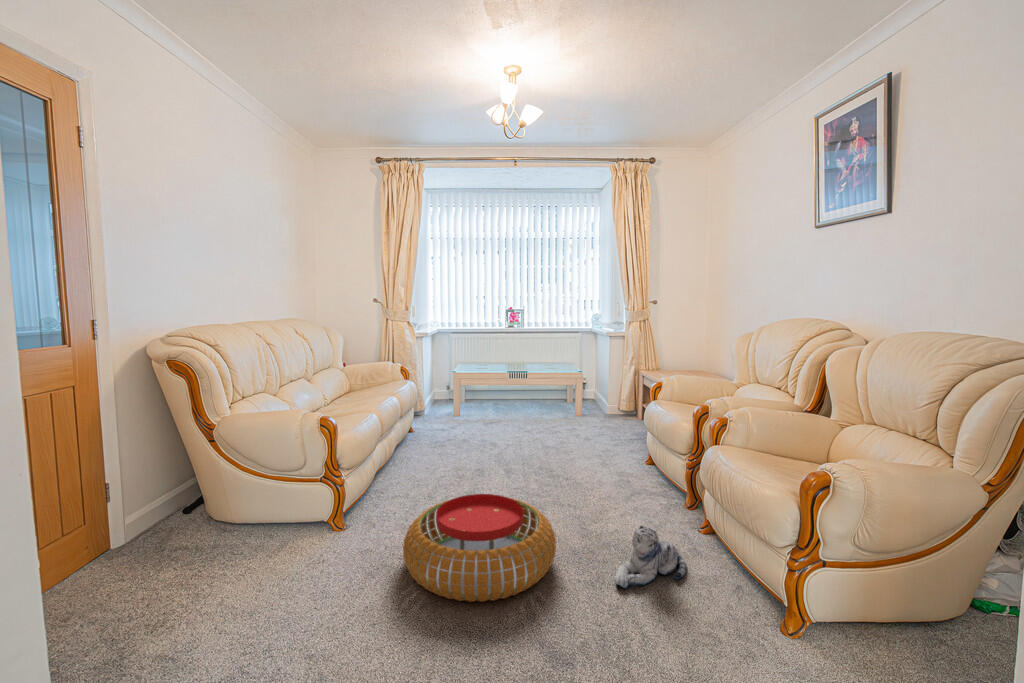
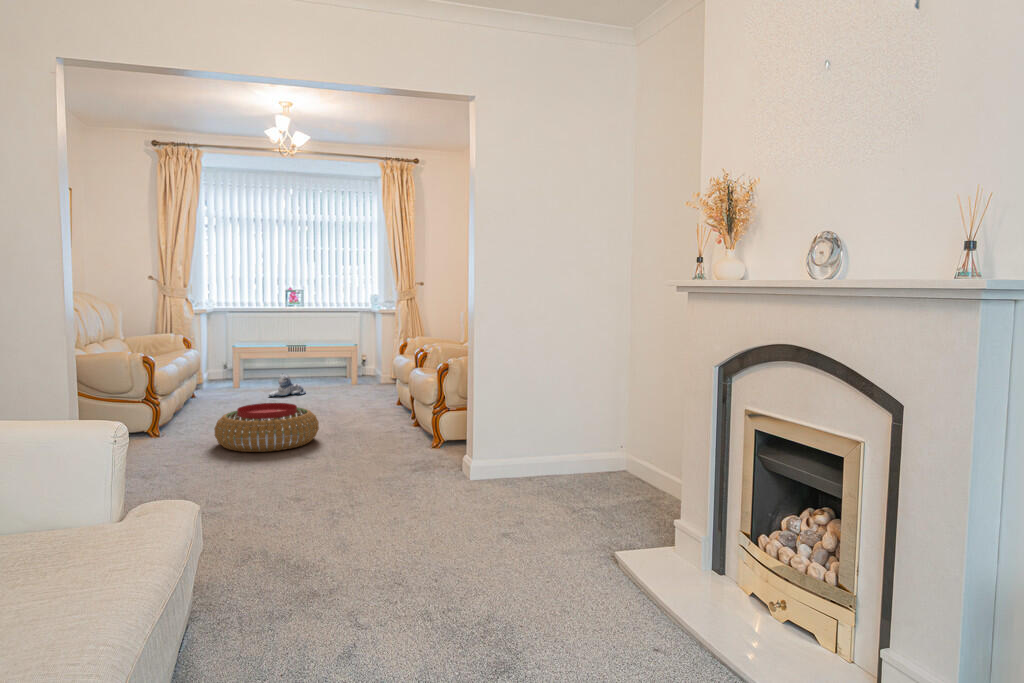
plush toy: present [615,525,686,588] -> present [269,374,306,397]

